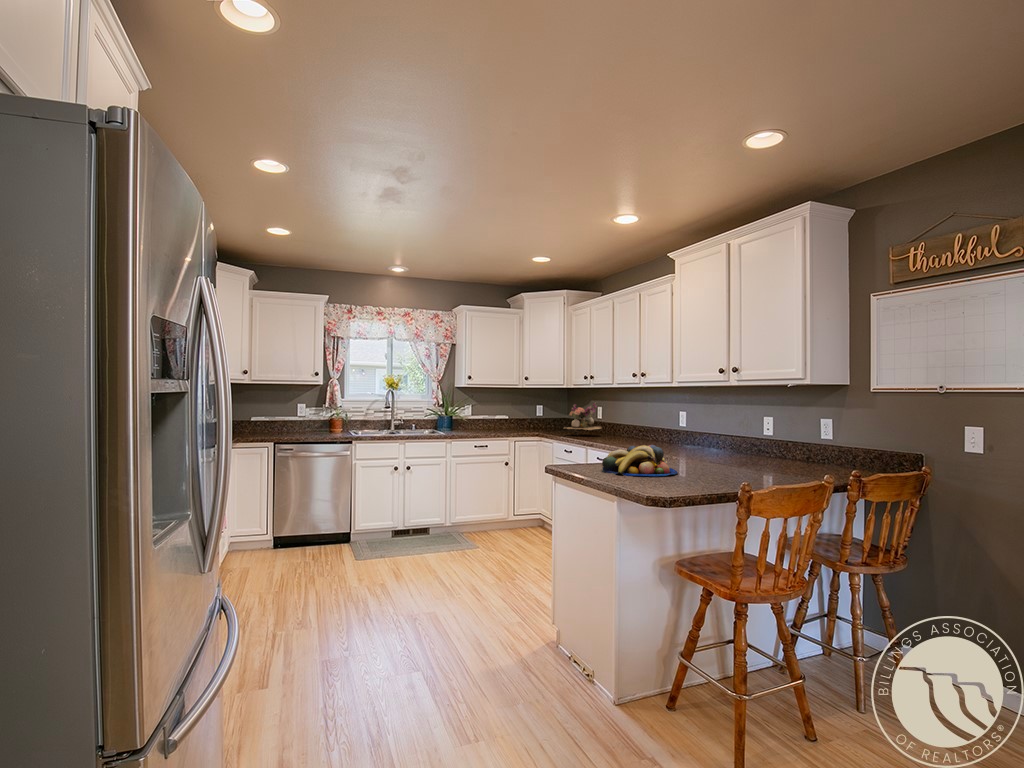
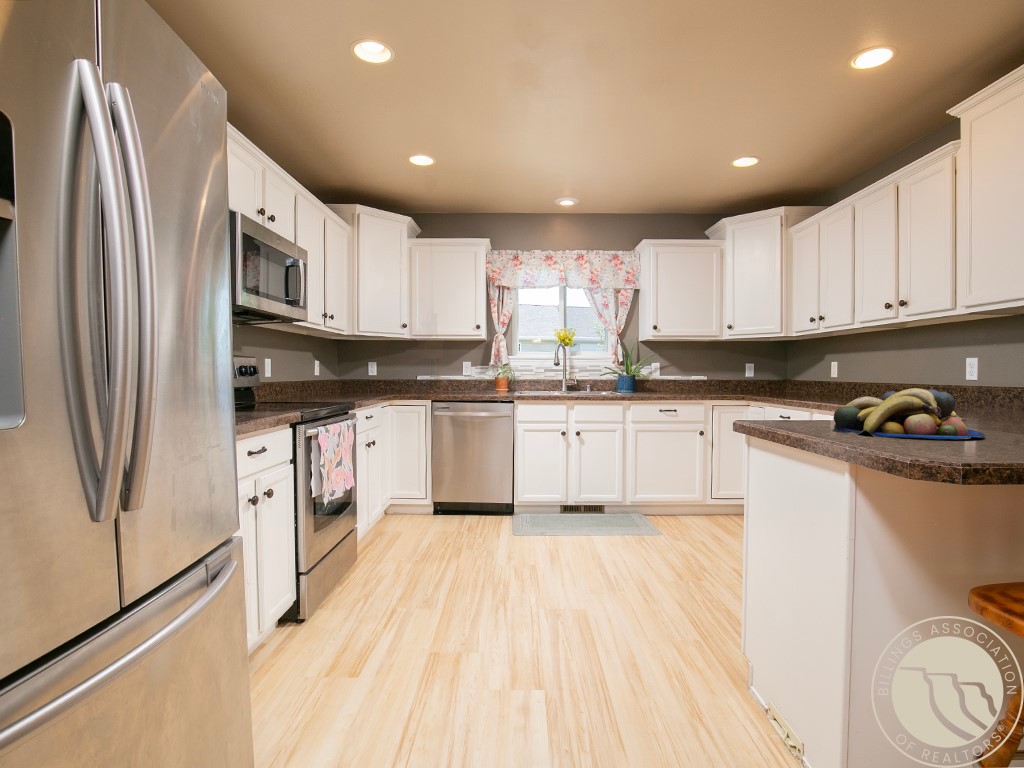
flower arrangement: present [564,403,601,435] -> none [780,355,840,399]

